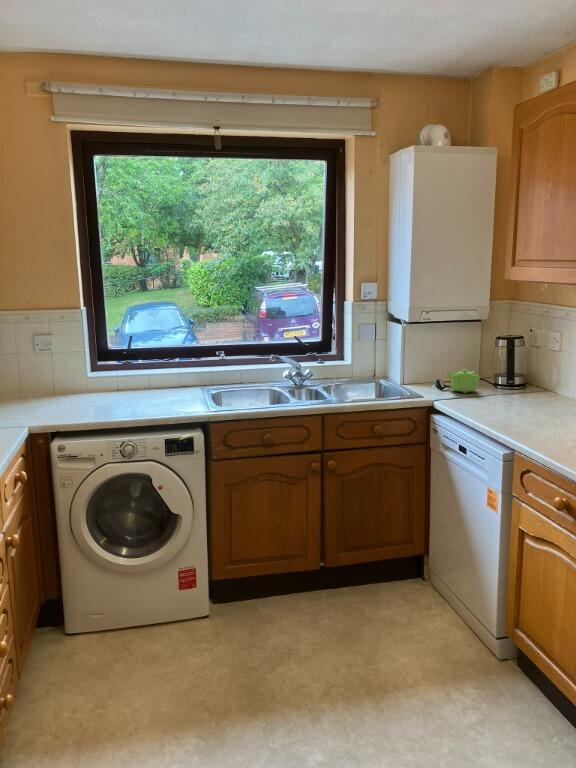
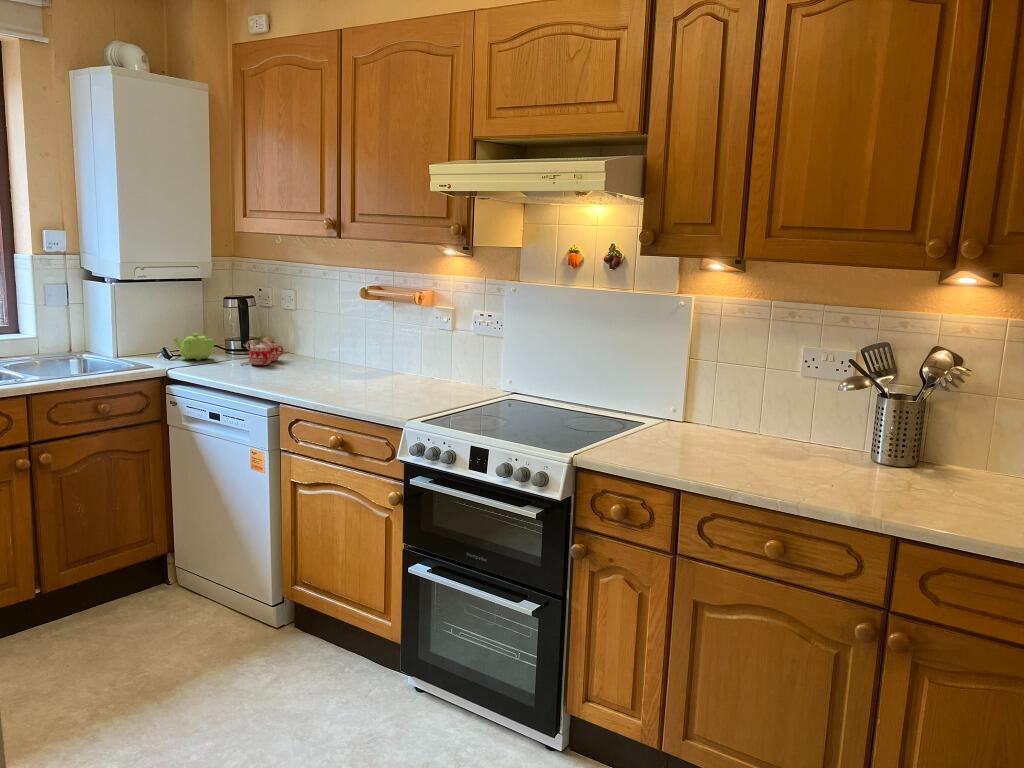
mug: none [498,377,543,404] -> present [240,338,283,366]

